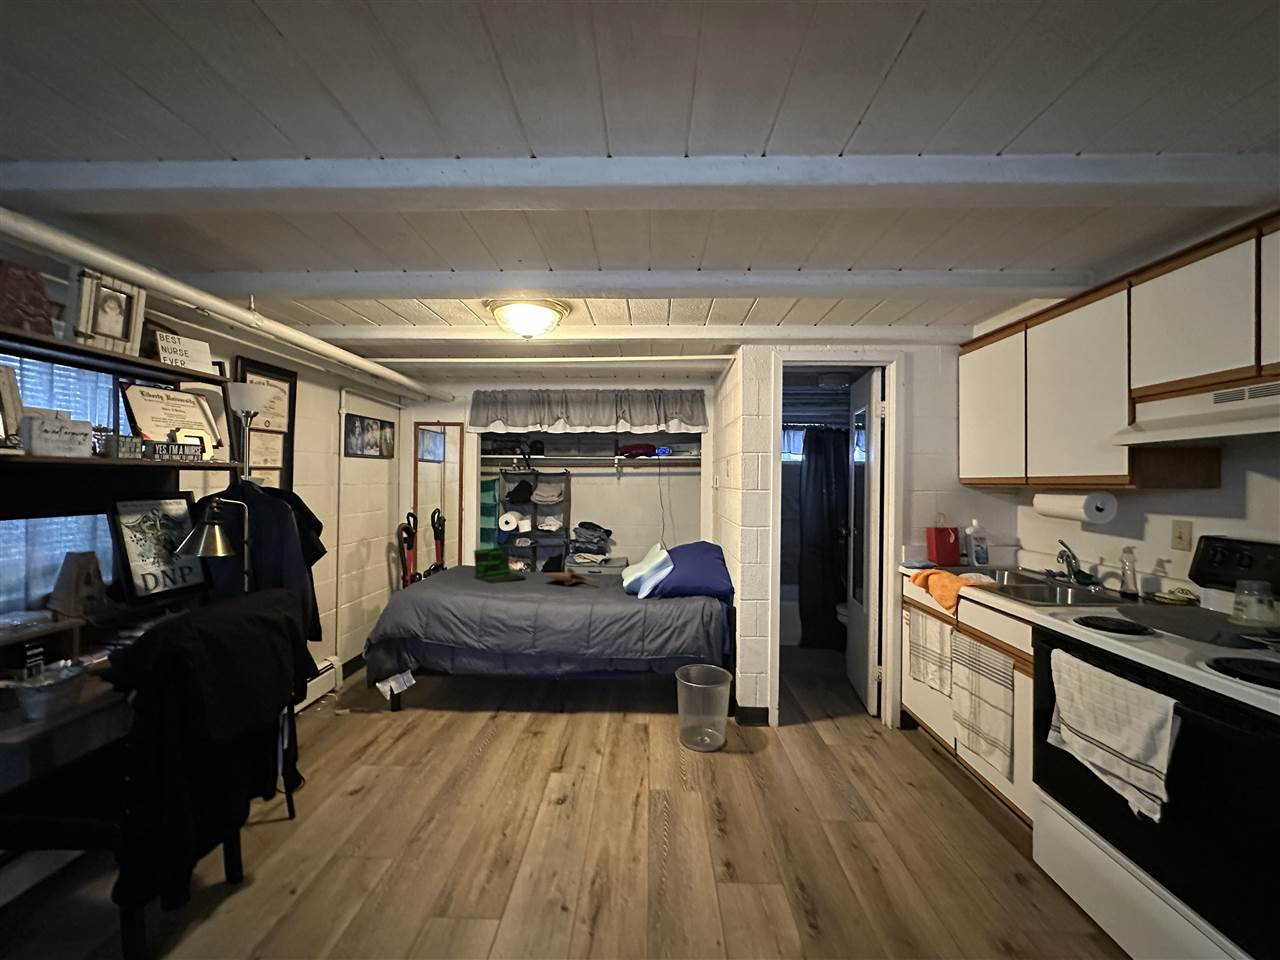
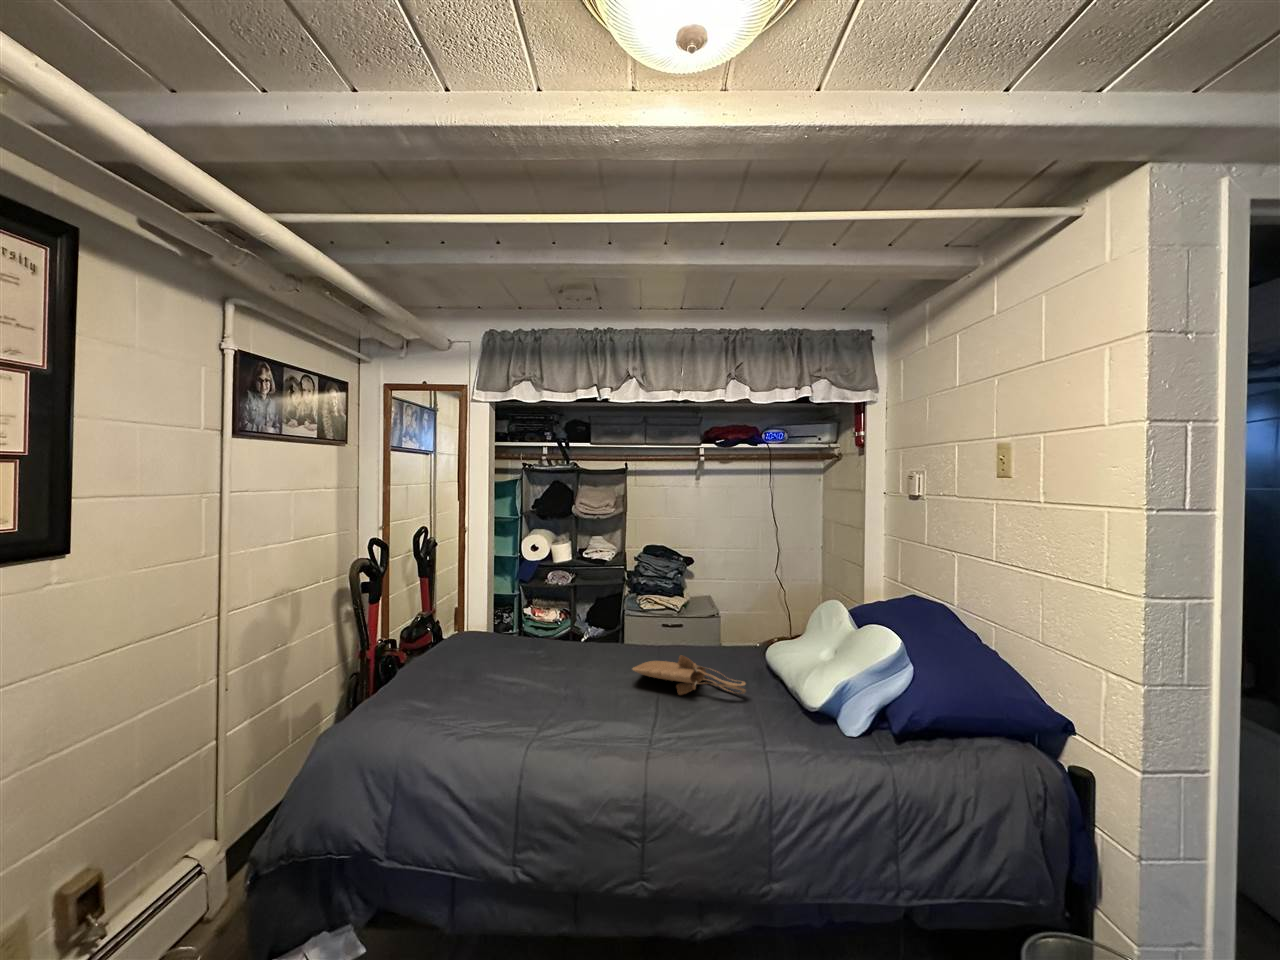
laptop: present [474,547,526,584] -> none [489,603,591,697]

